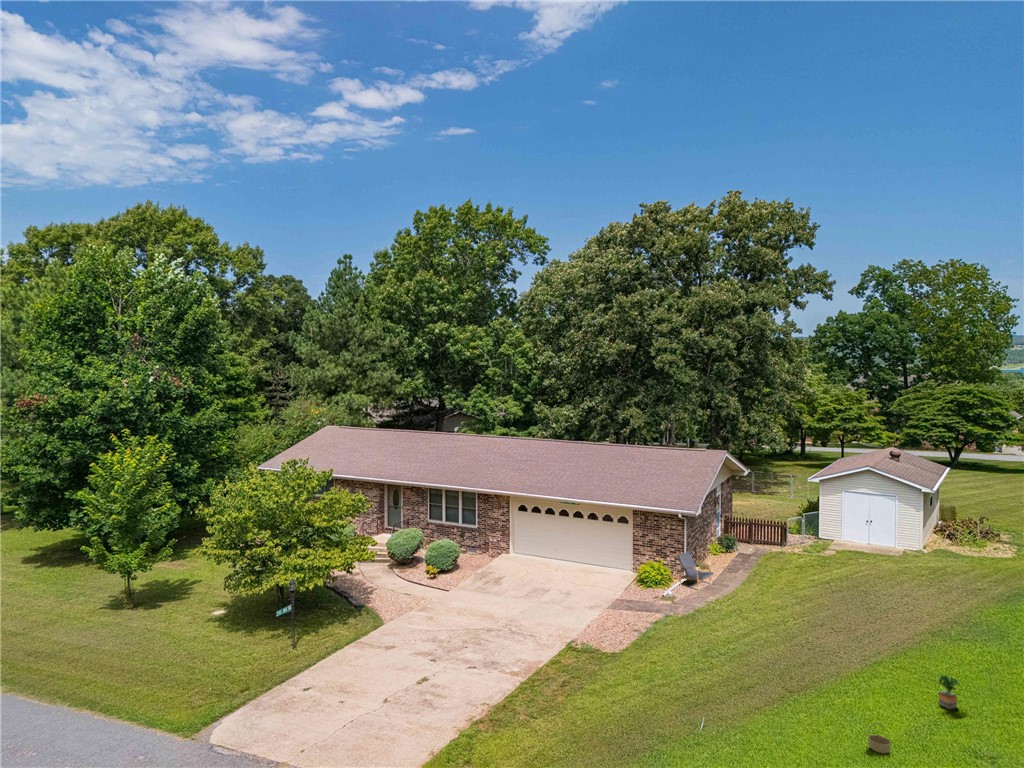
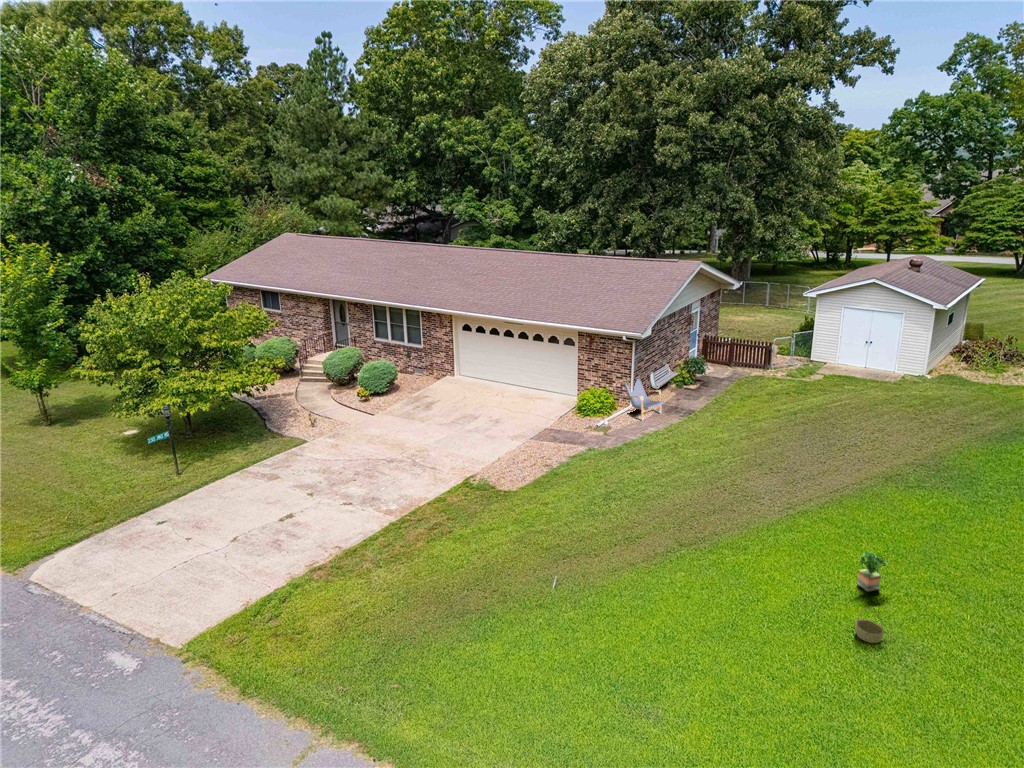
basket: present [868,723,891,753] -> present [855,608,884,643]

